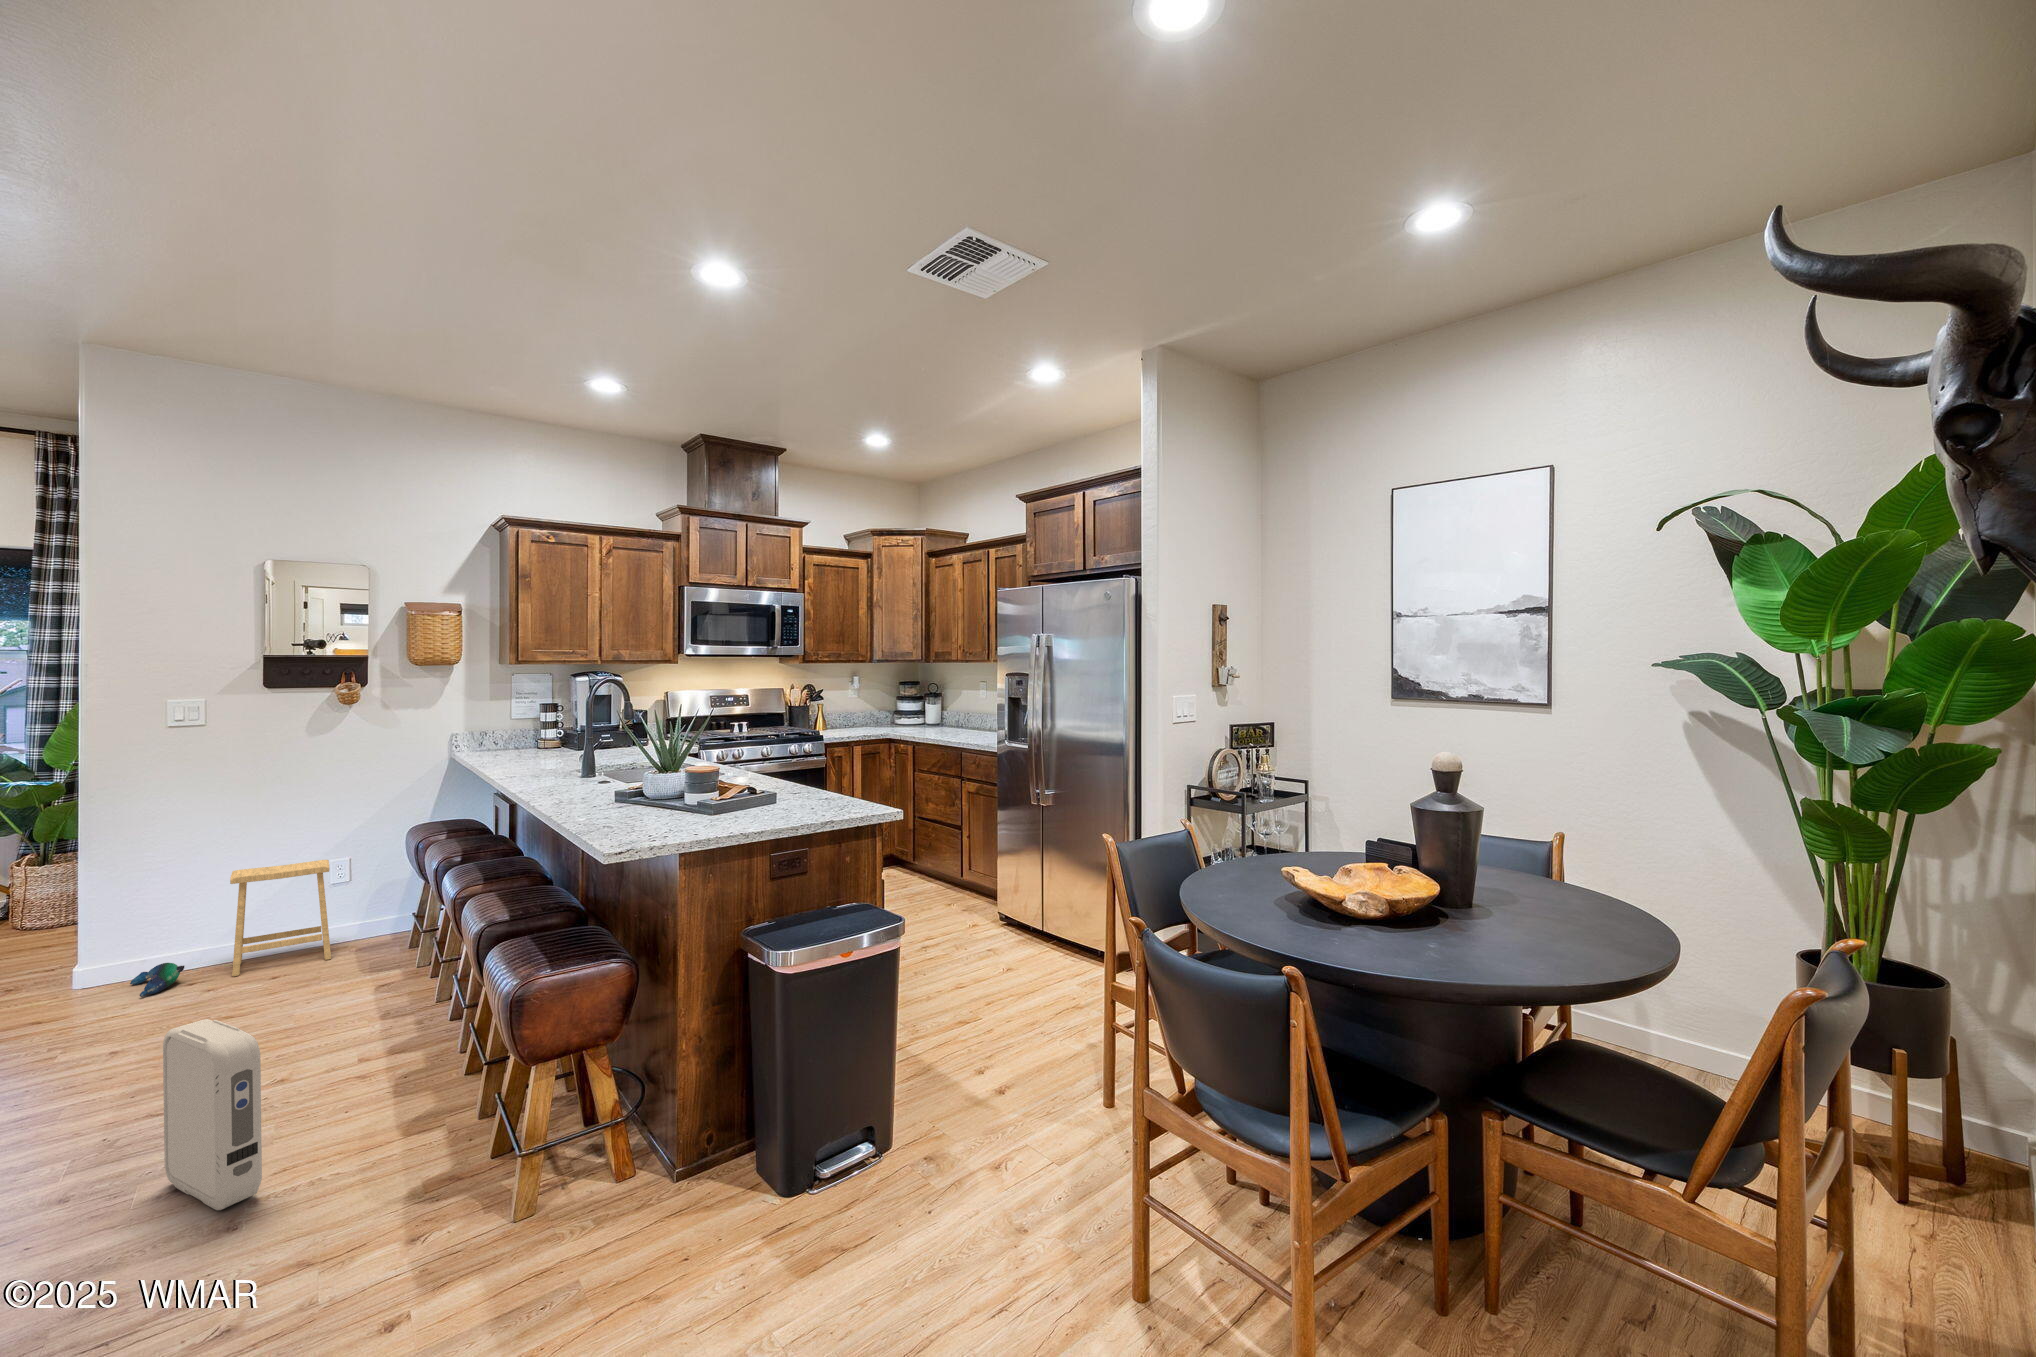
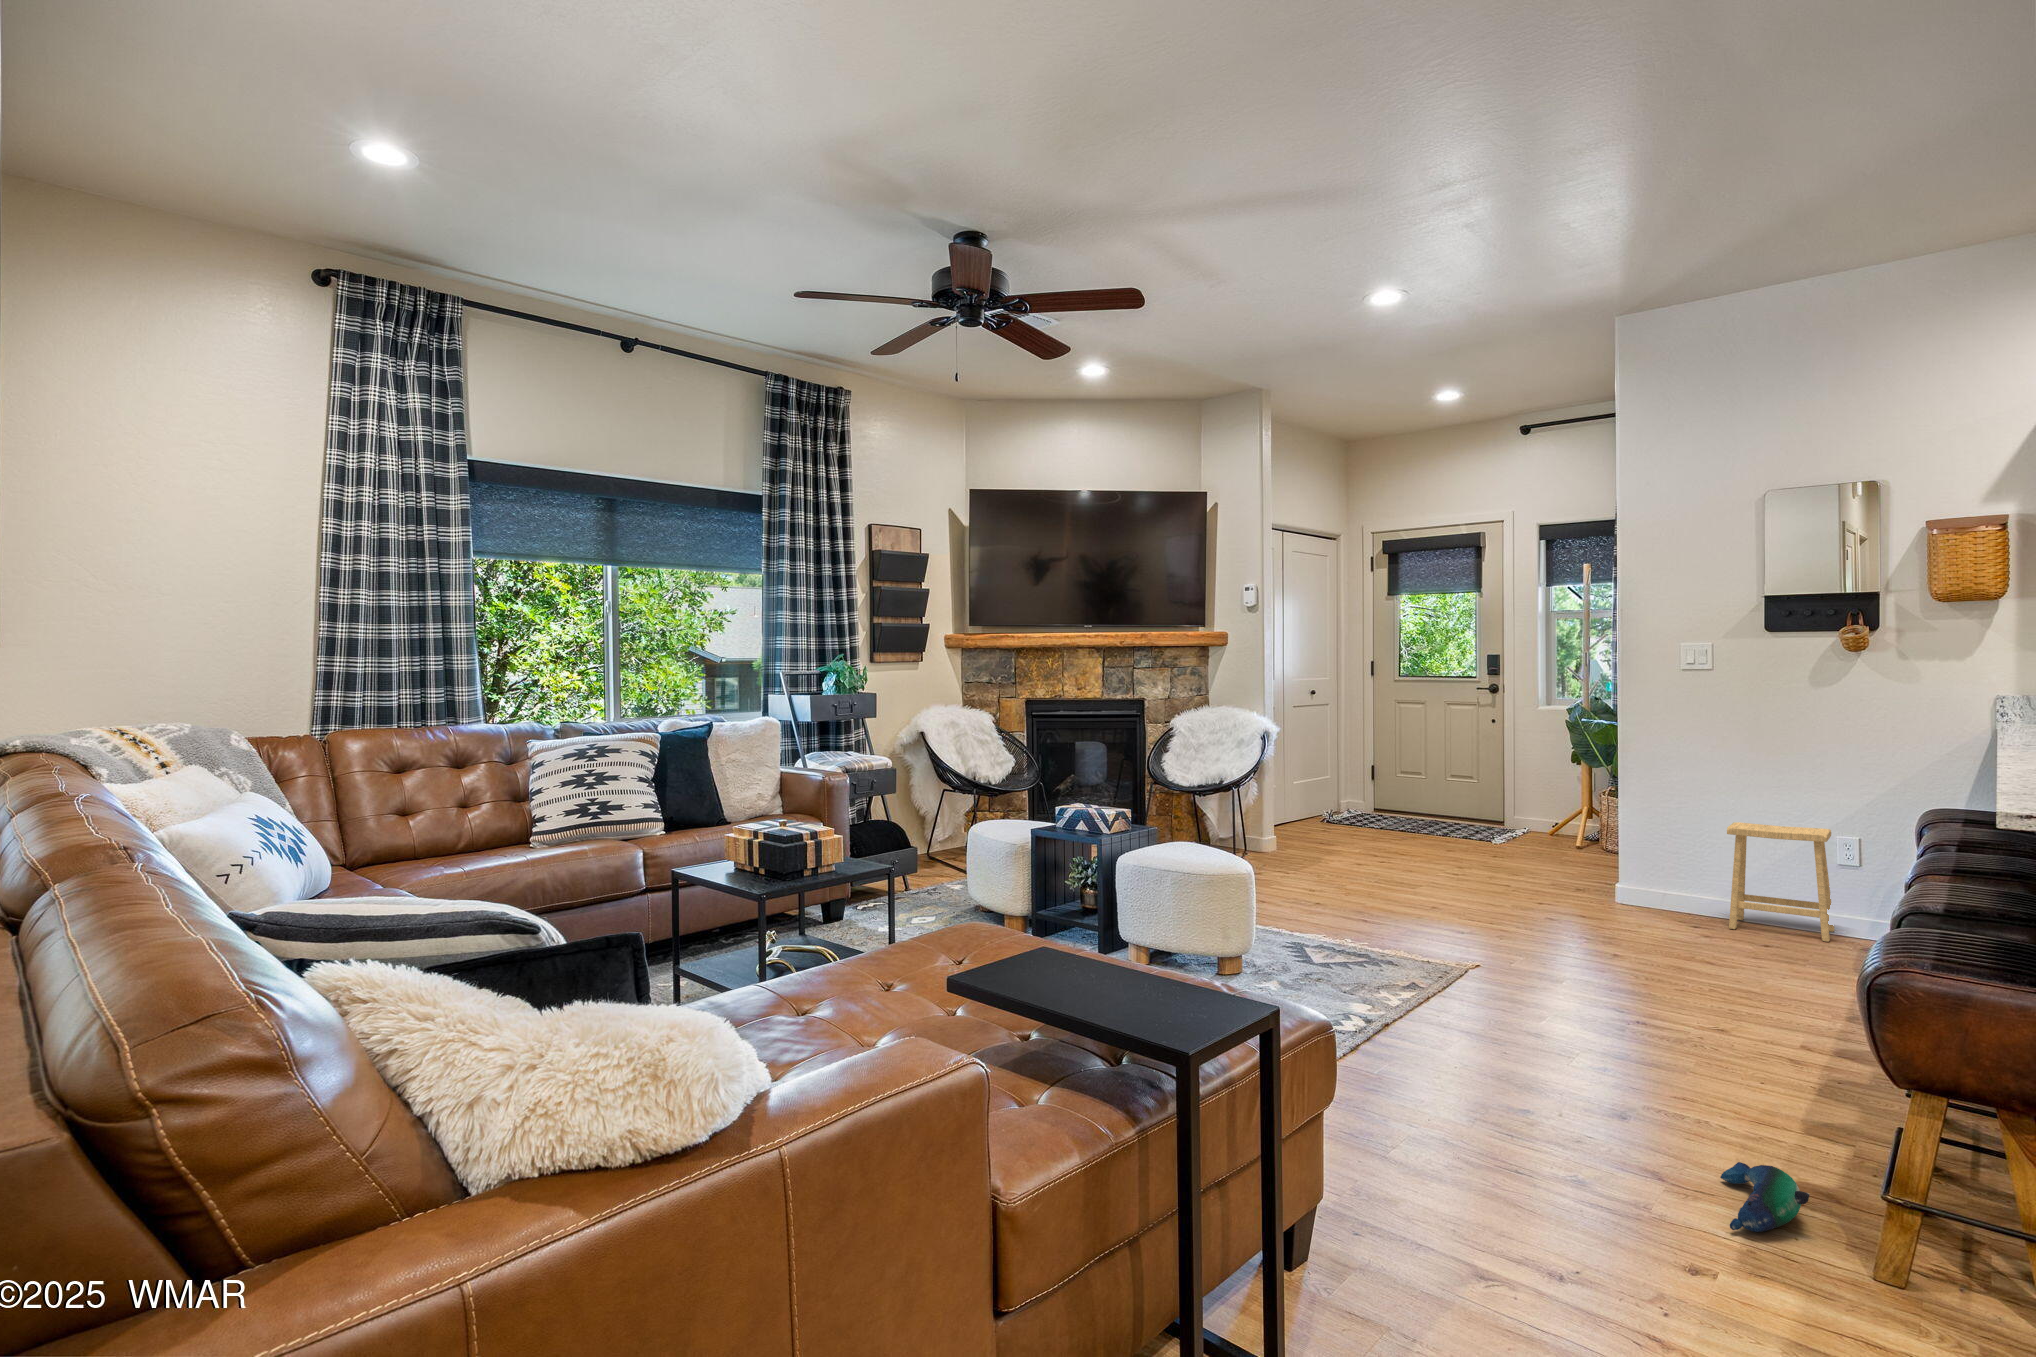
plush toy: present [130,963,184,997] -> present [1720,1162,1810,1232]
air purifier: present [163,1019,262,1210] -> none [1593,928,1654,1107]

